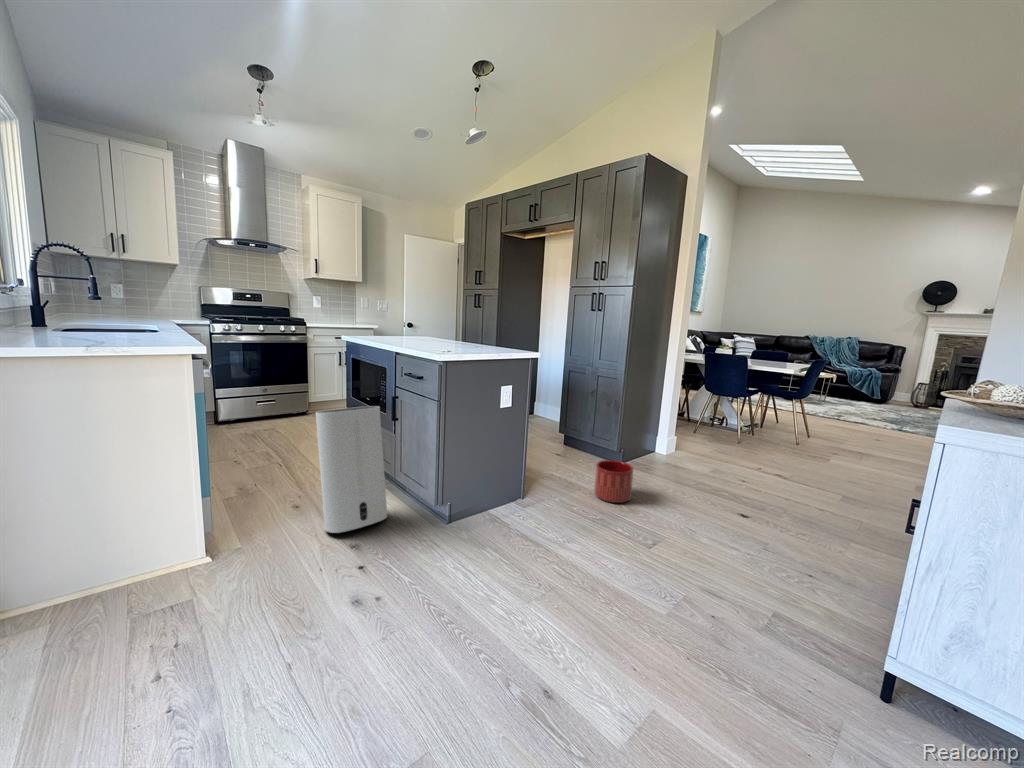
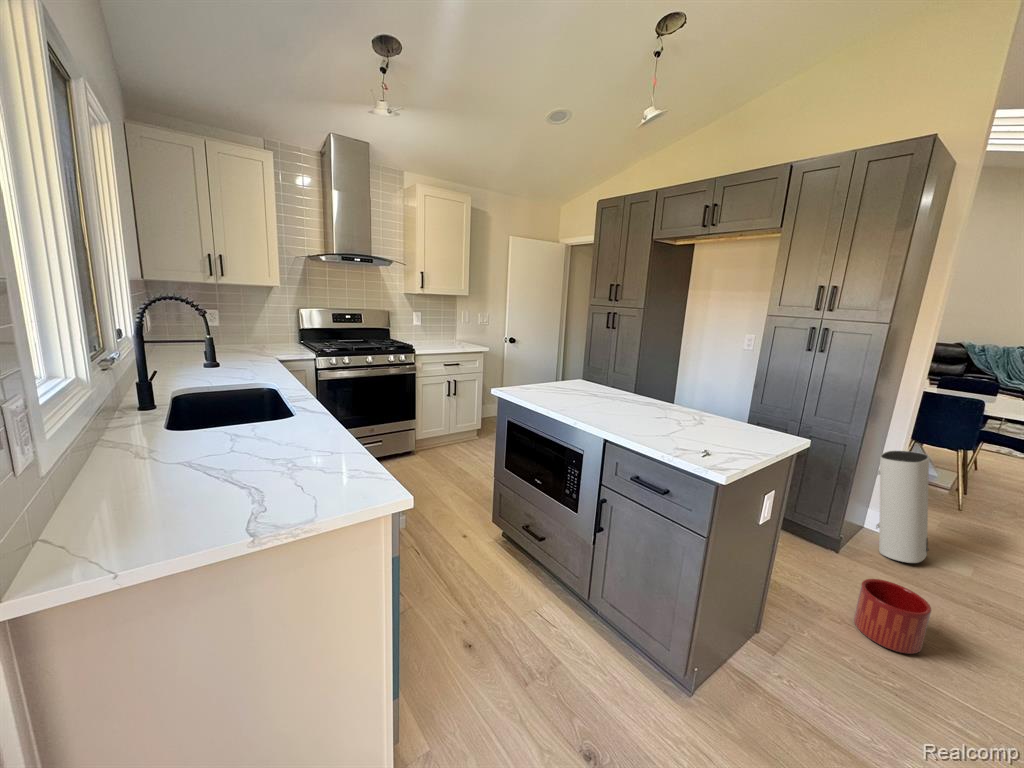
air purifier: present [316,406,387,533] -> present [876,451,929,563]

